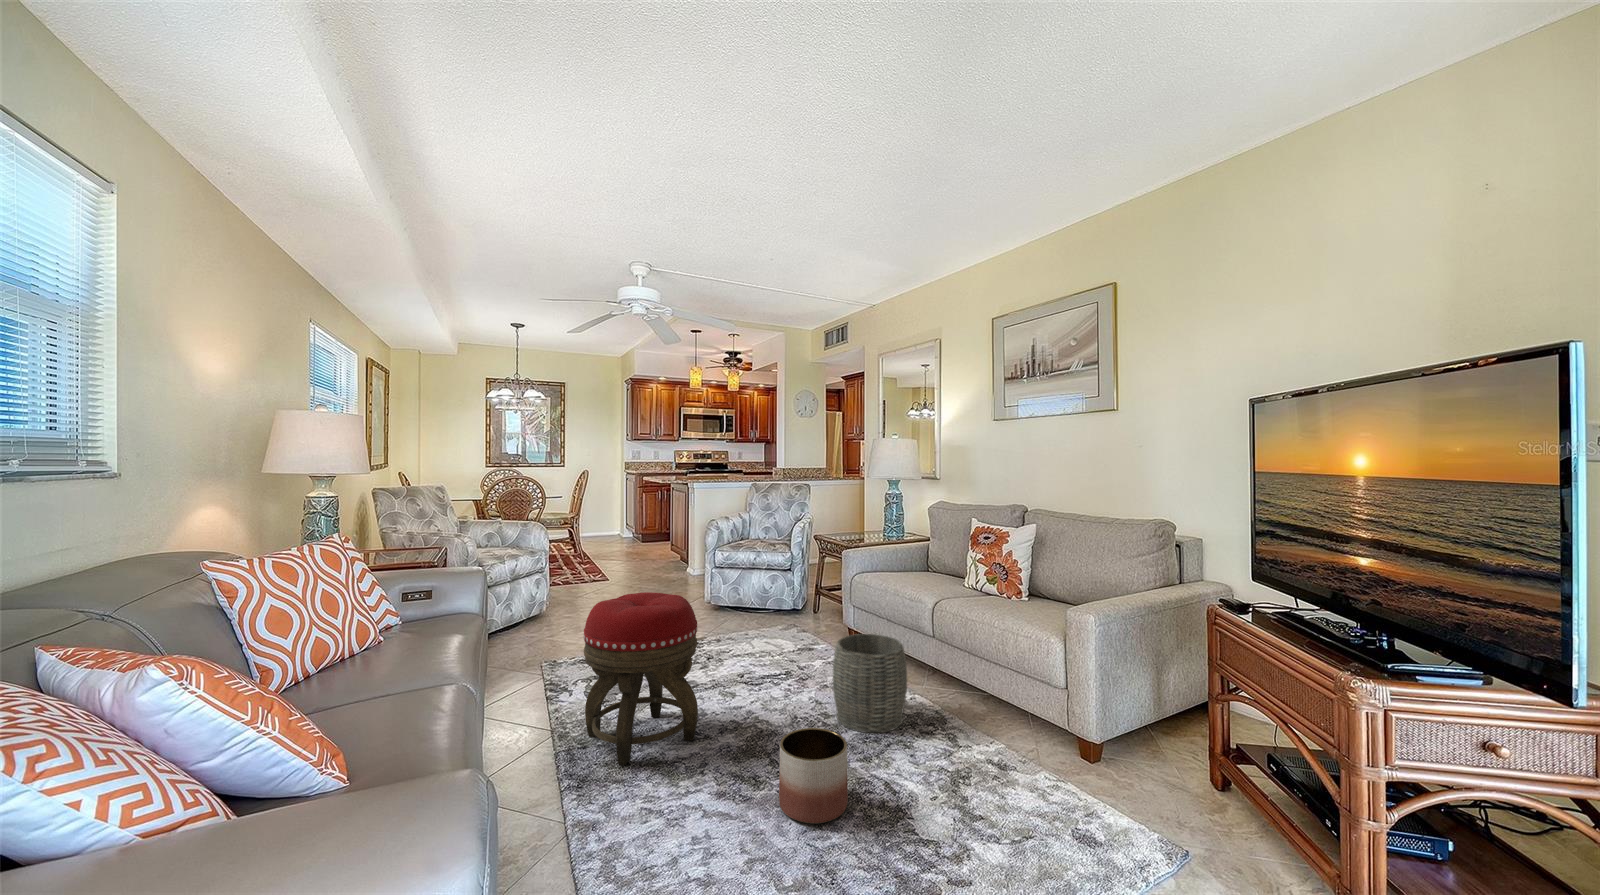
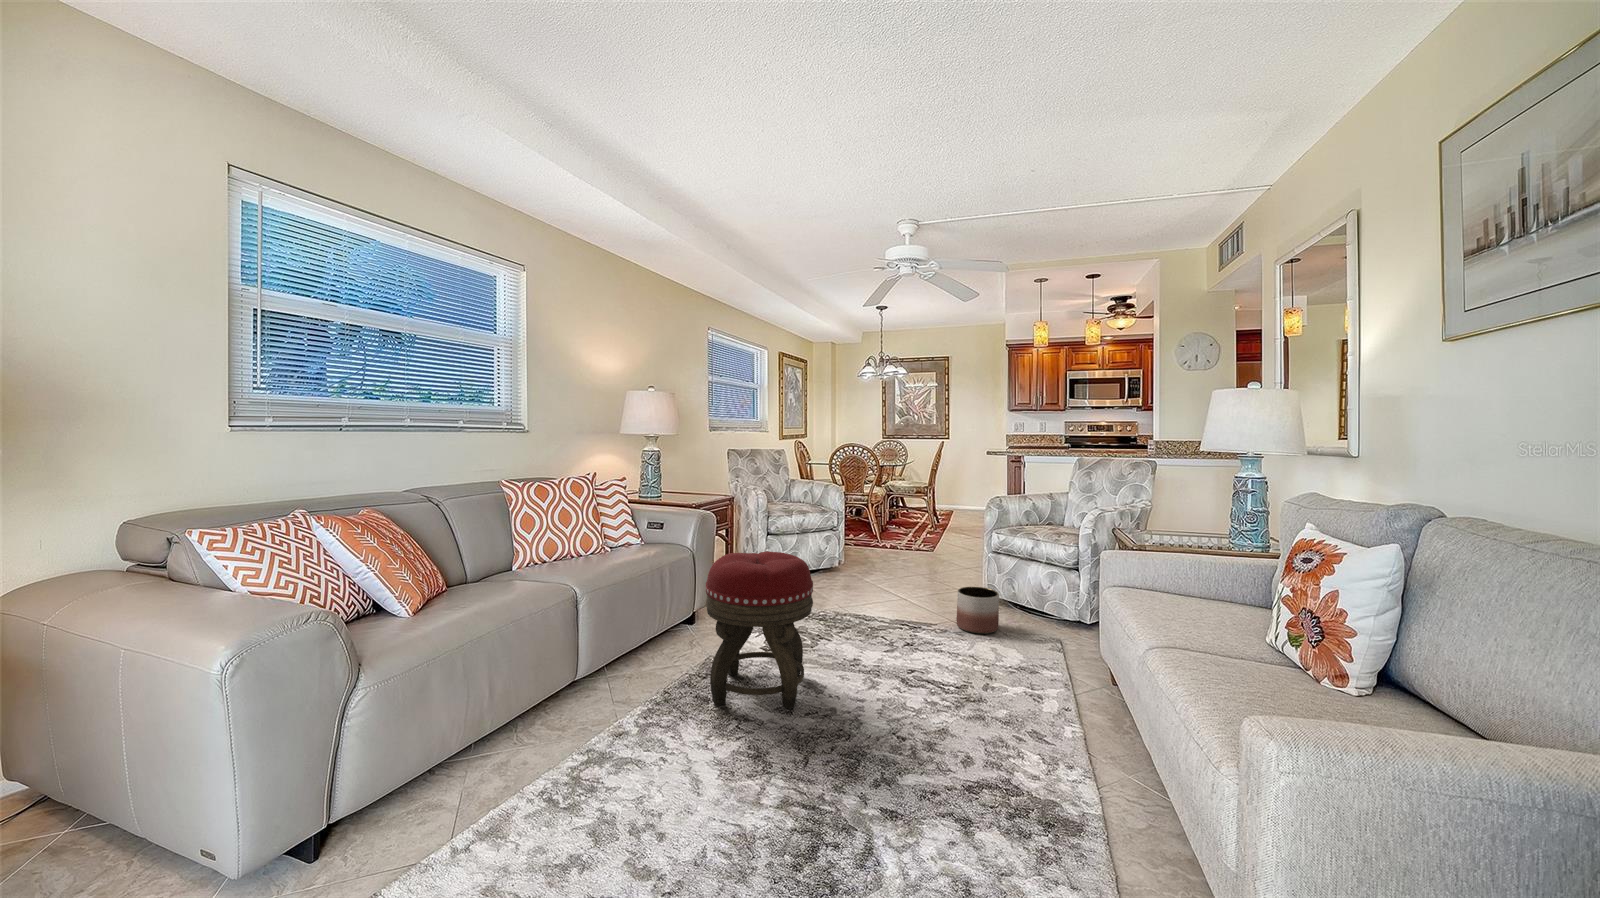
woven basket: present [833,634,907,733] -> none [945,654,1049,795]
planter: present [779,728,848,824] -> present [957,587,999,634]

